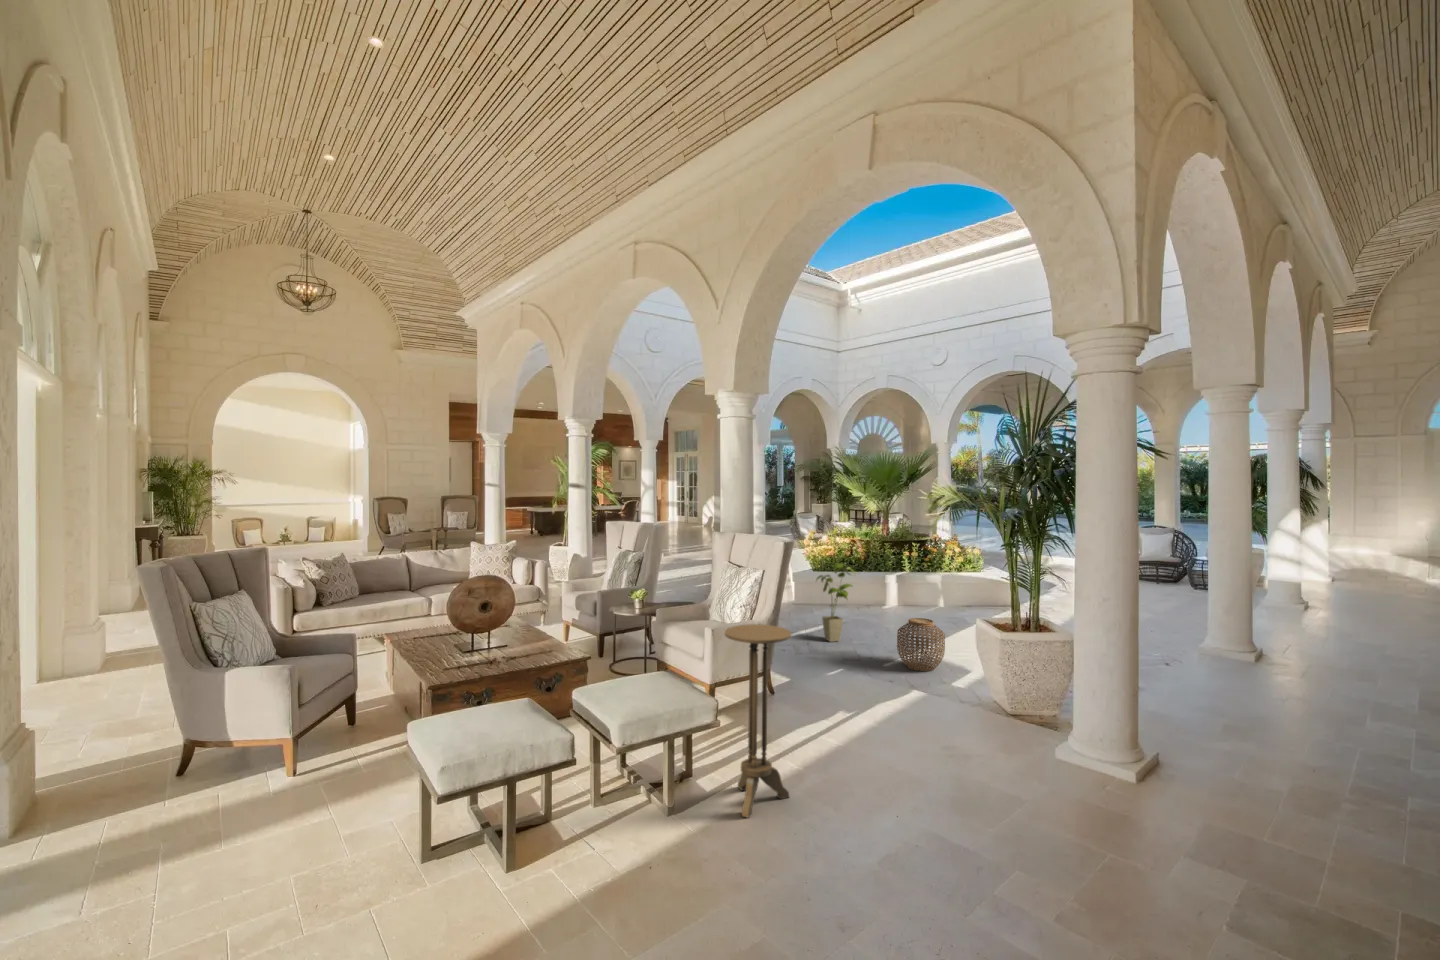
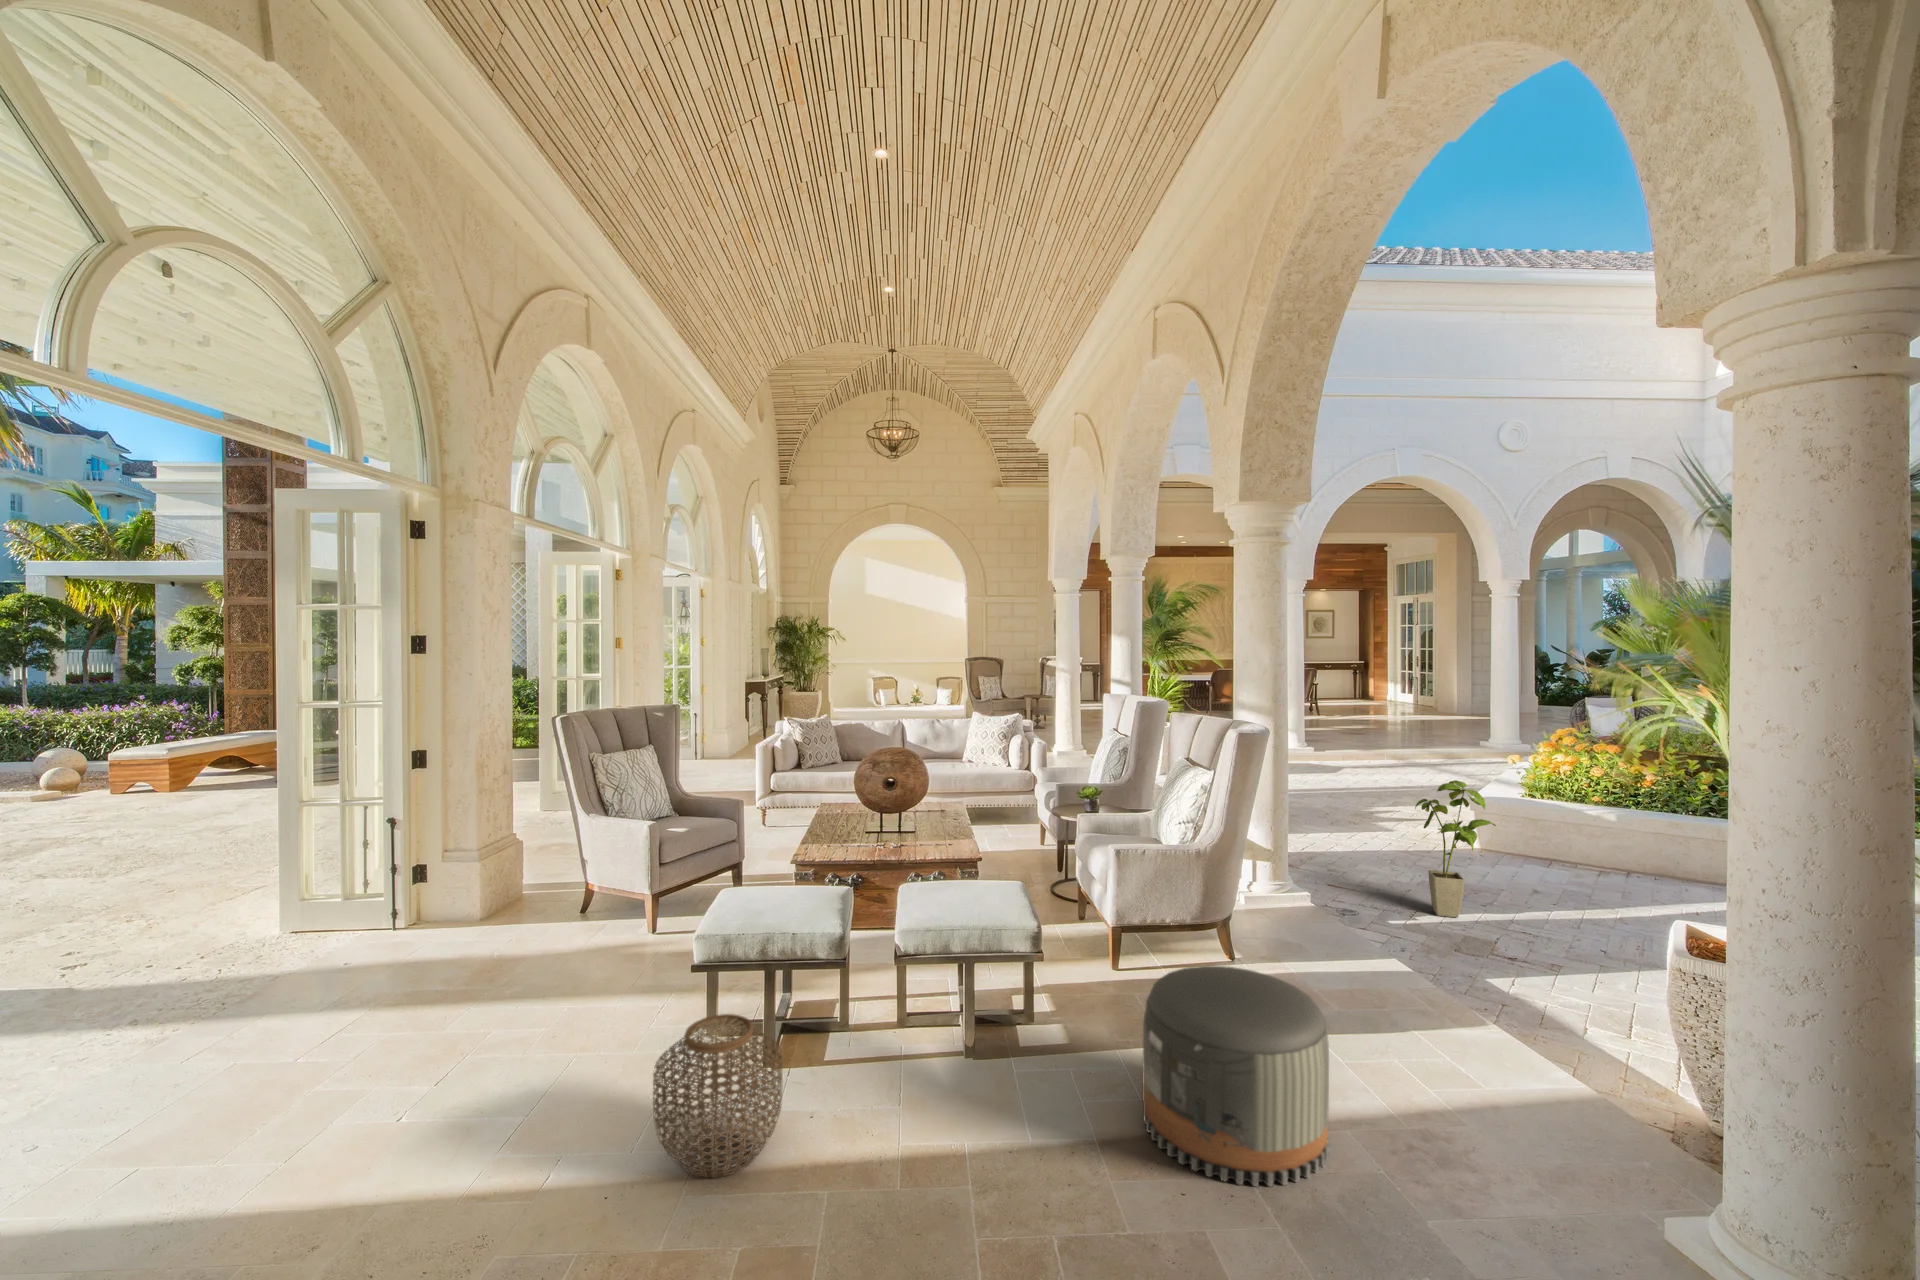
woven basket: present [897,618,945,671] -> present [653,1014,782,1178]
side table: present [725,624,792,817] -> none [952,857,1059,1154]
pouf: none [804,673,907,785] -> present [1142,966,1329,1186]

